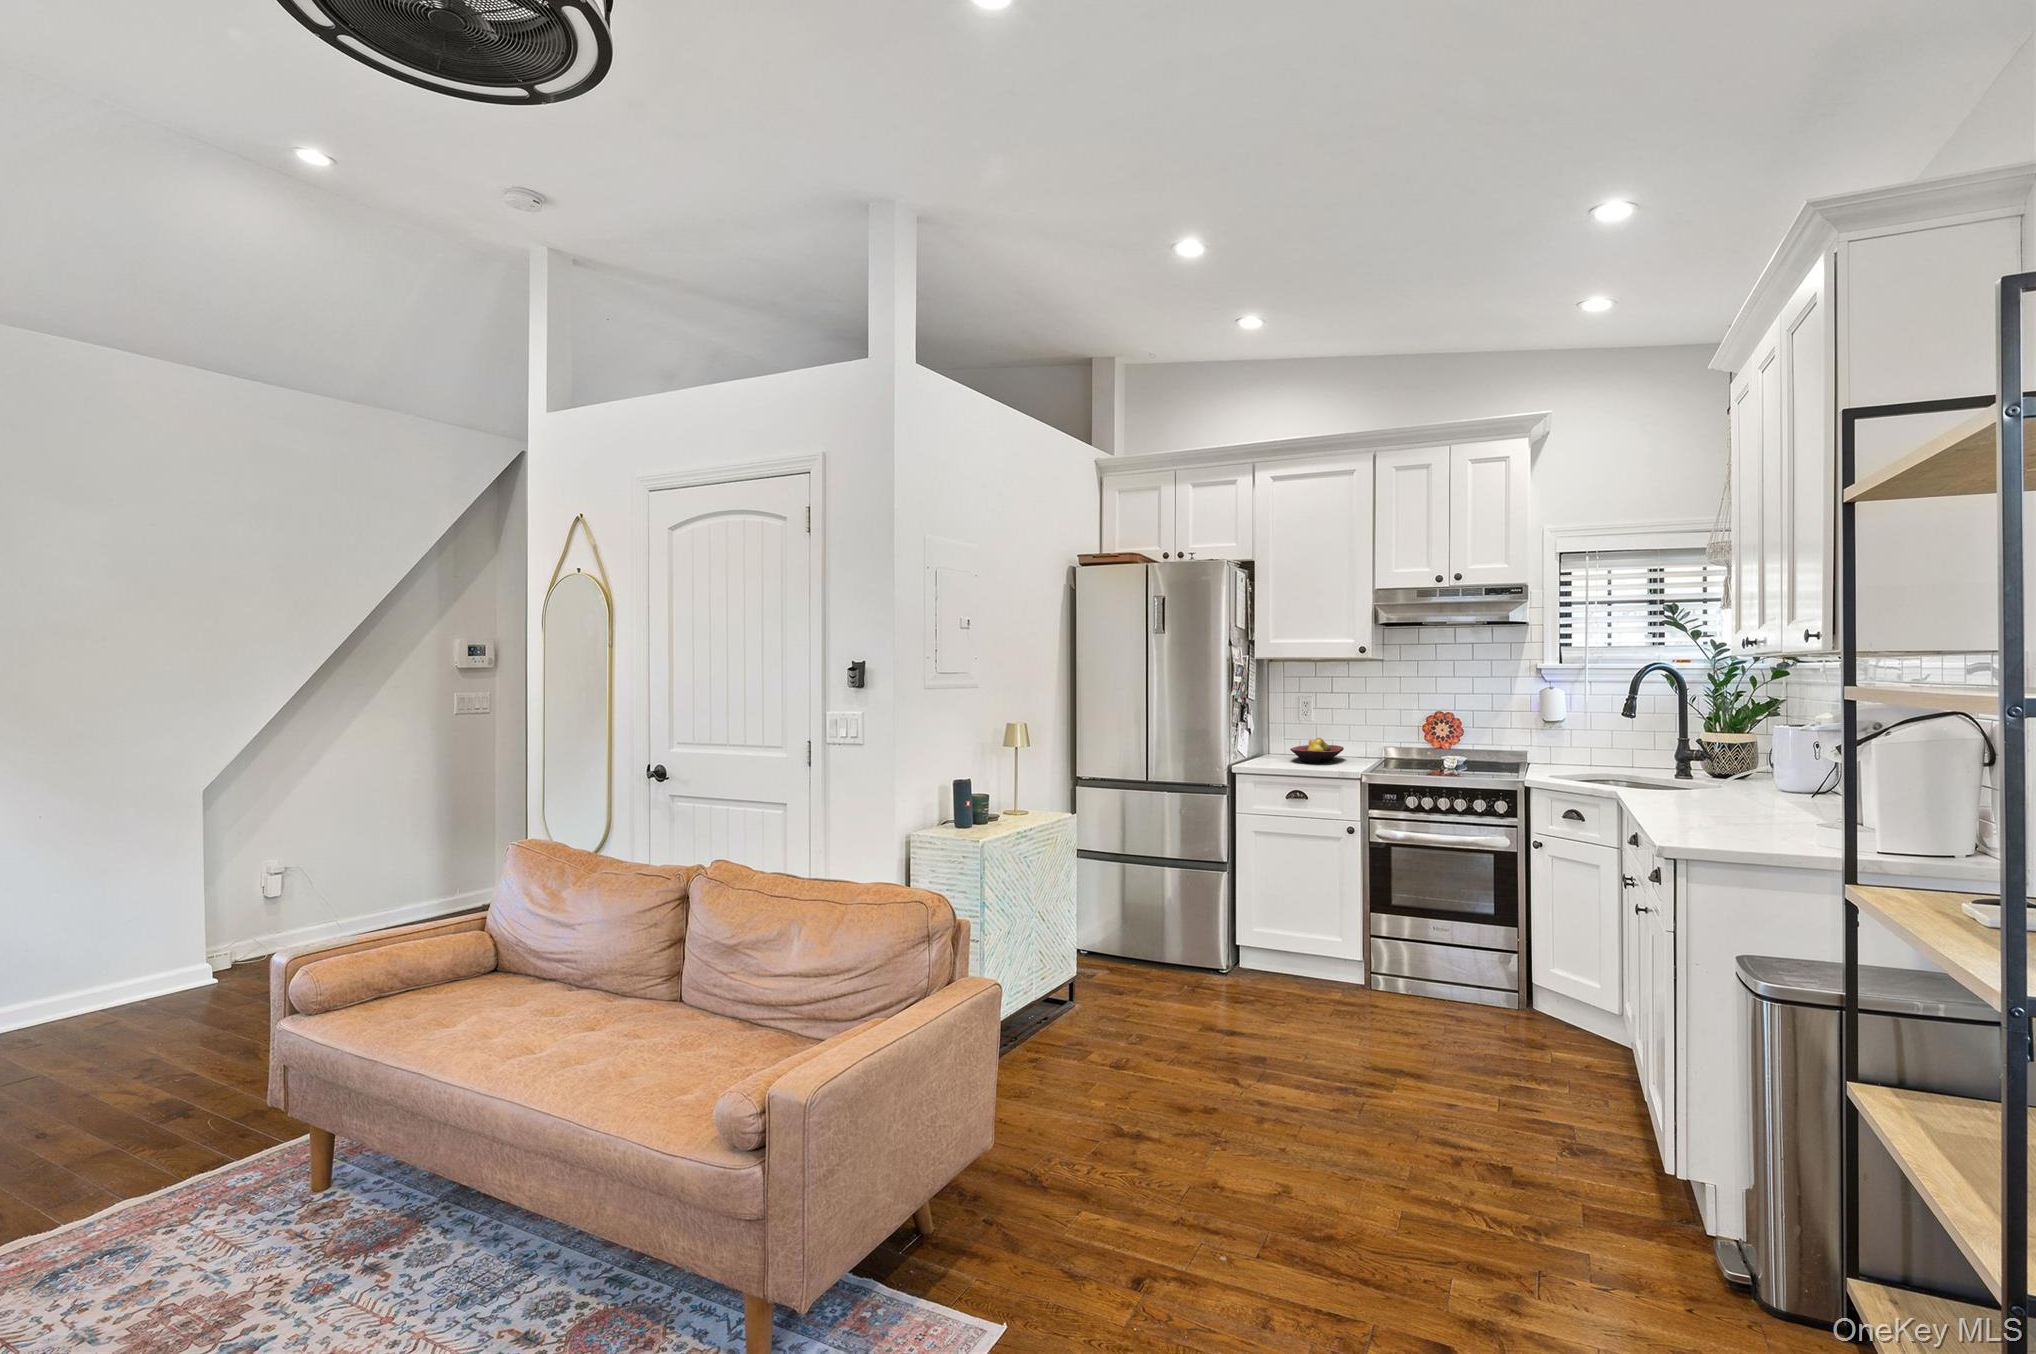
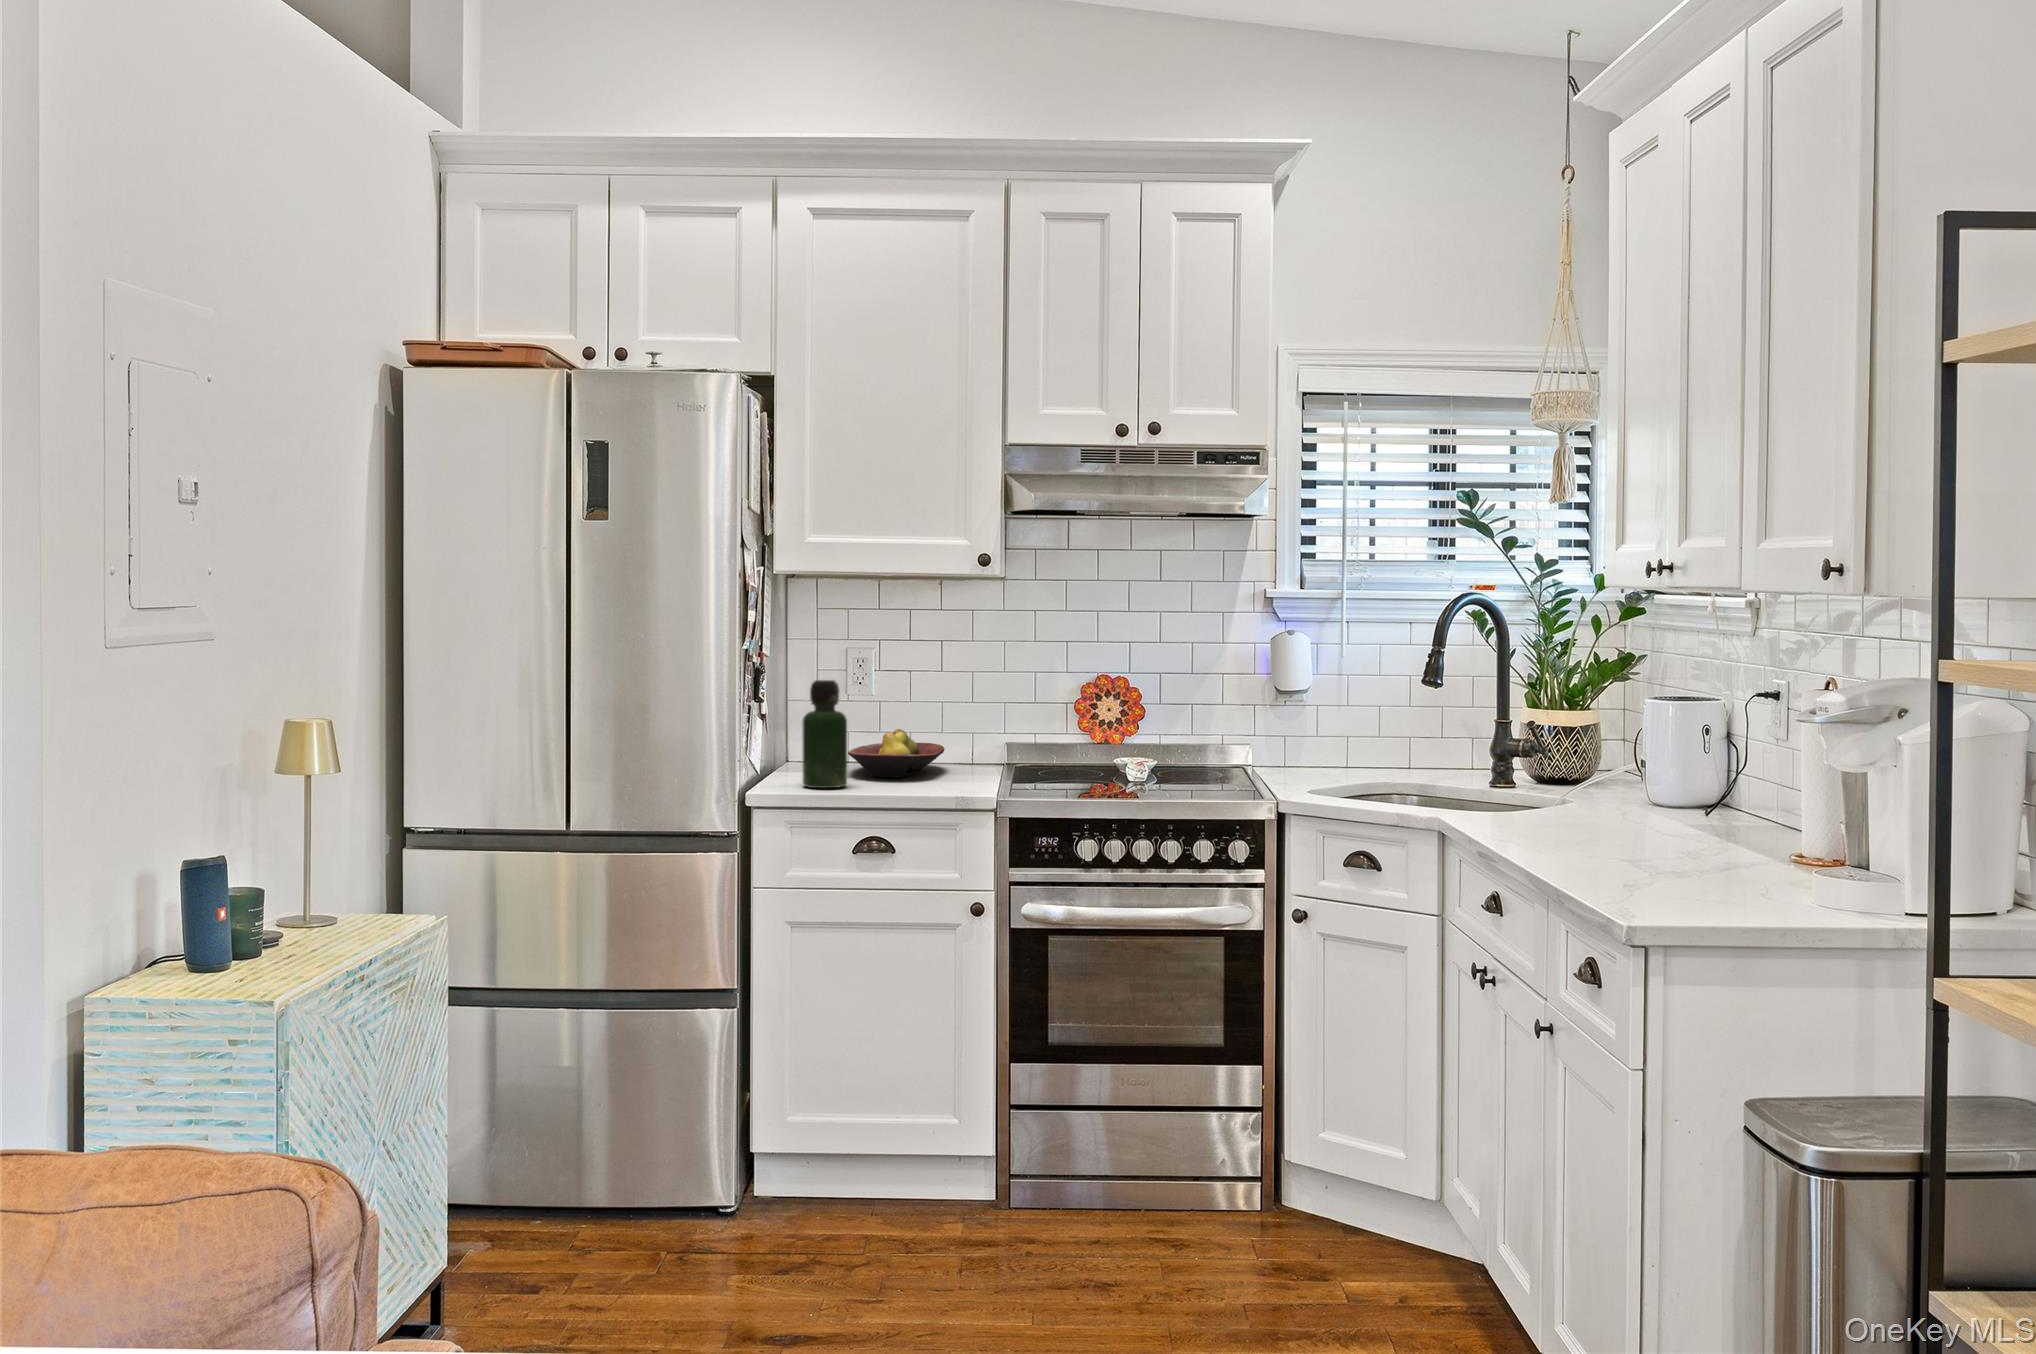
bottle: none [1264,712,1287,766] -> present [802,680,847,788]

